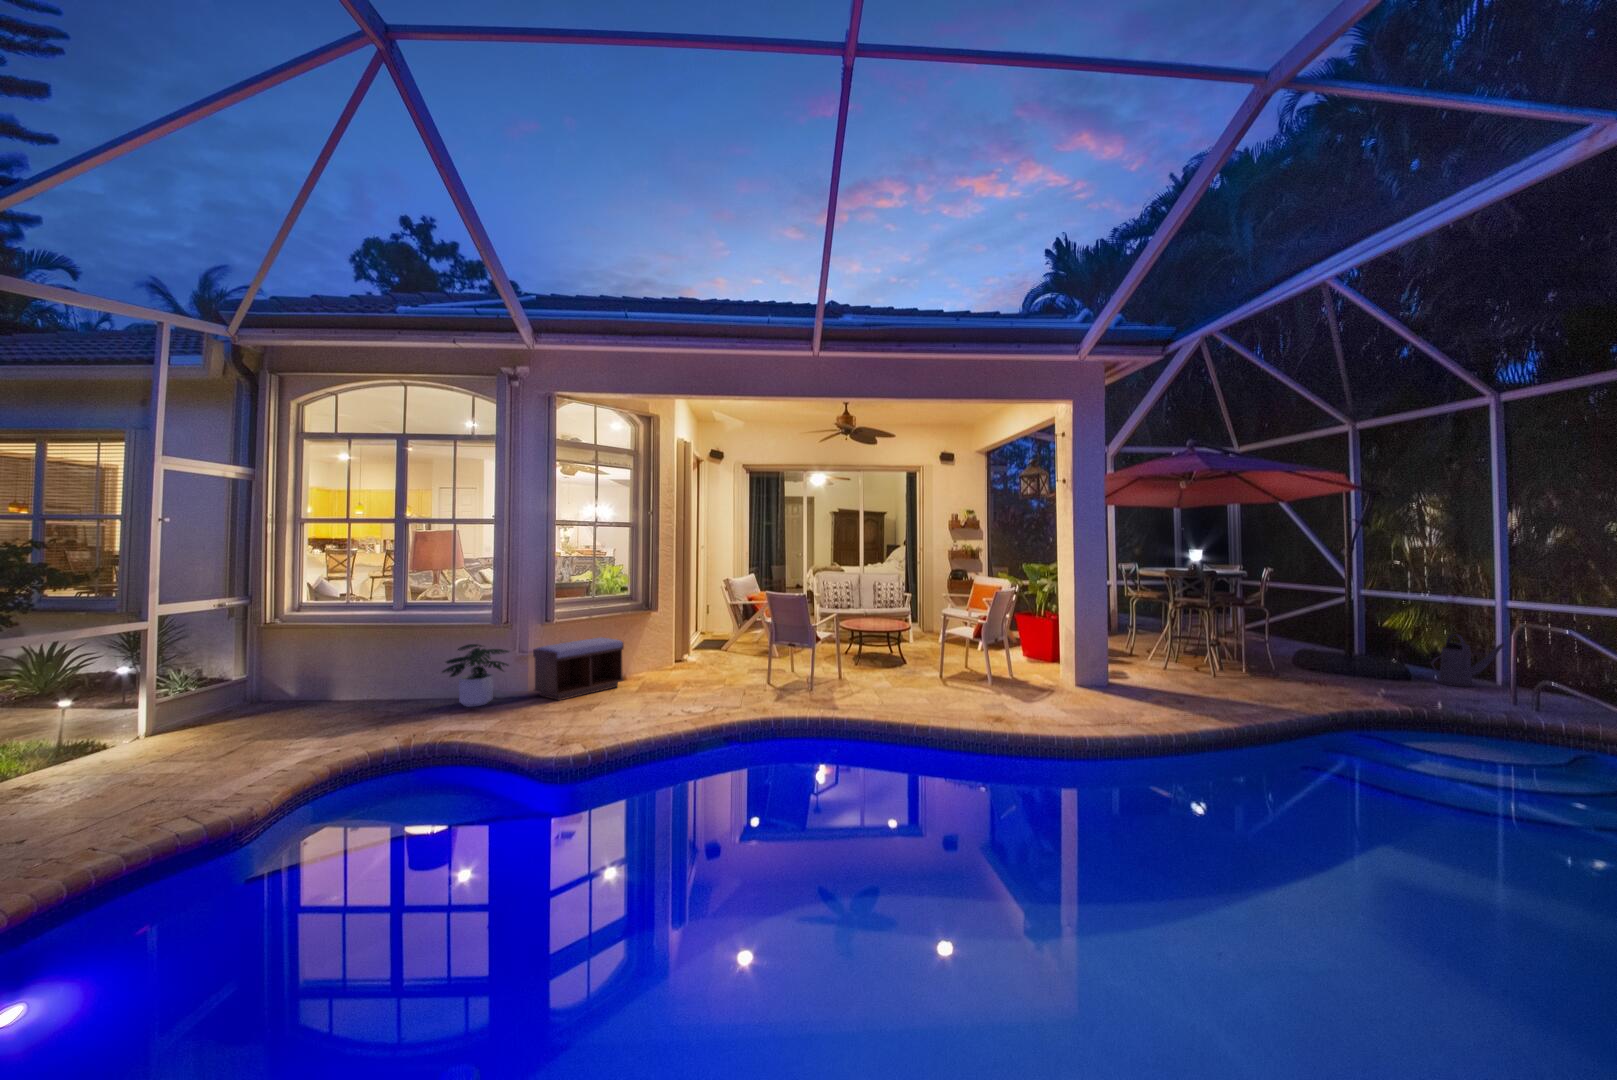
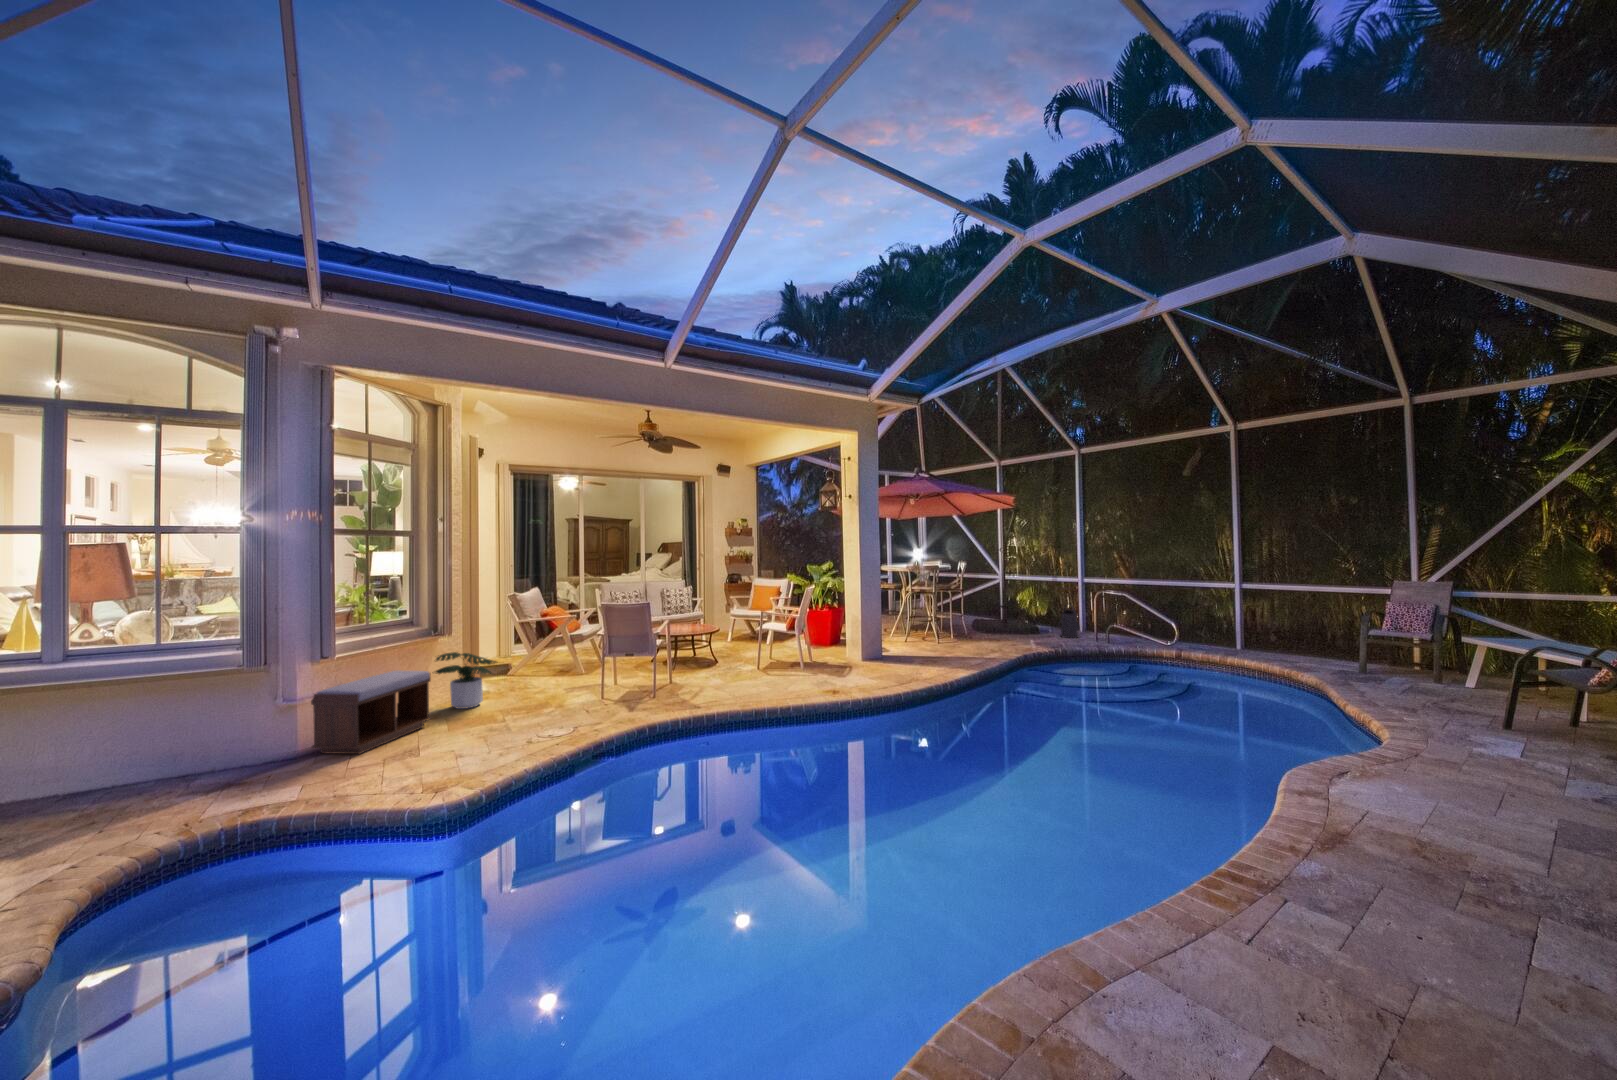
potted plant: present [442,644,509,707] -> present [435,652,496,709]

